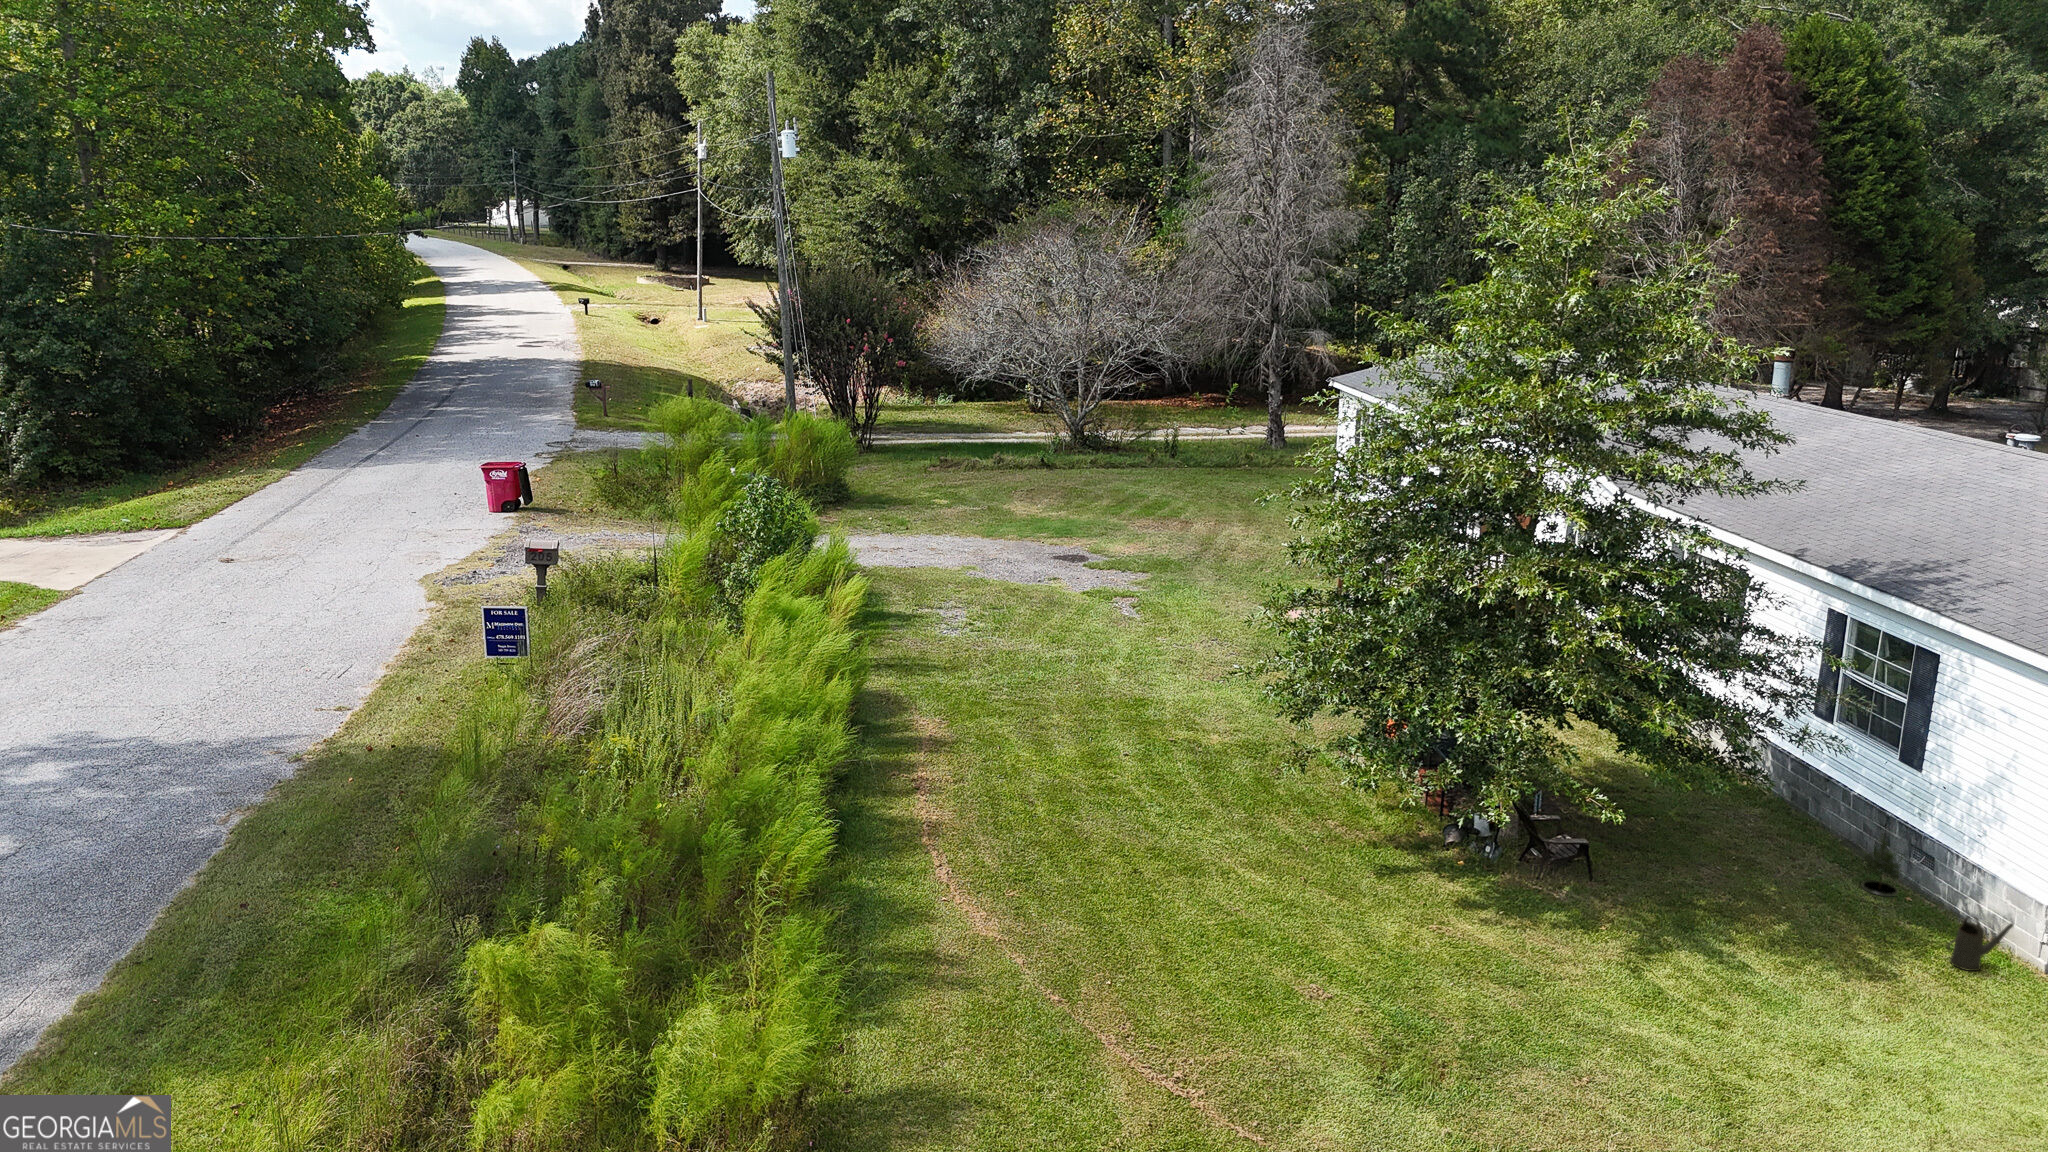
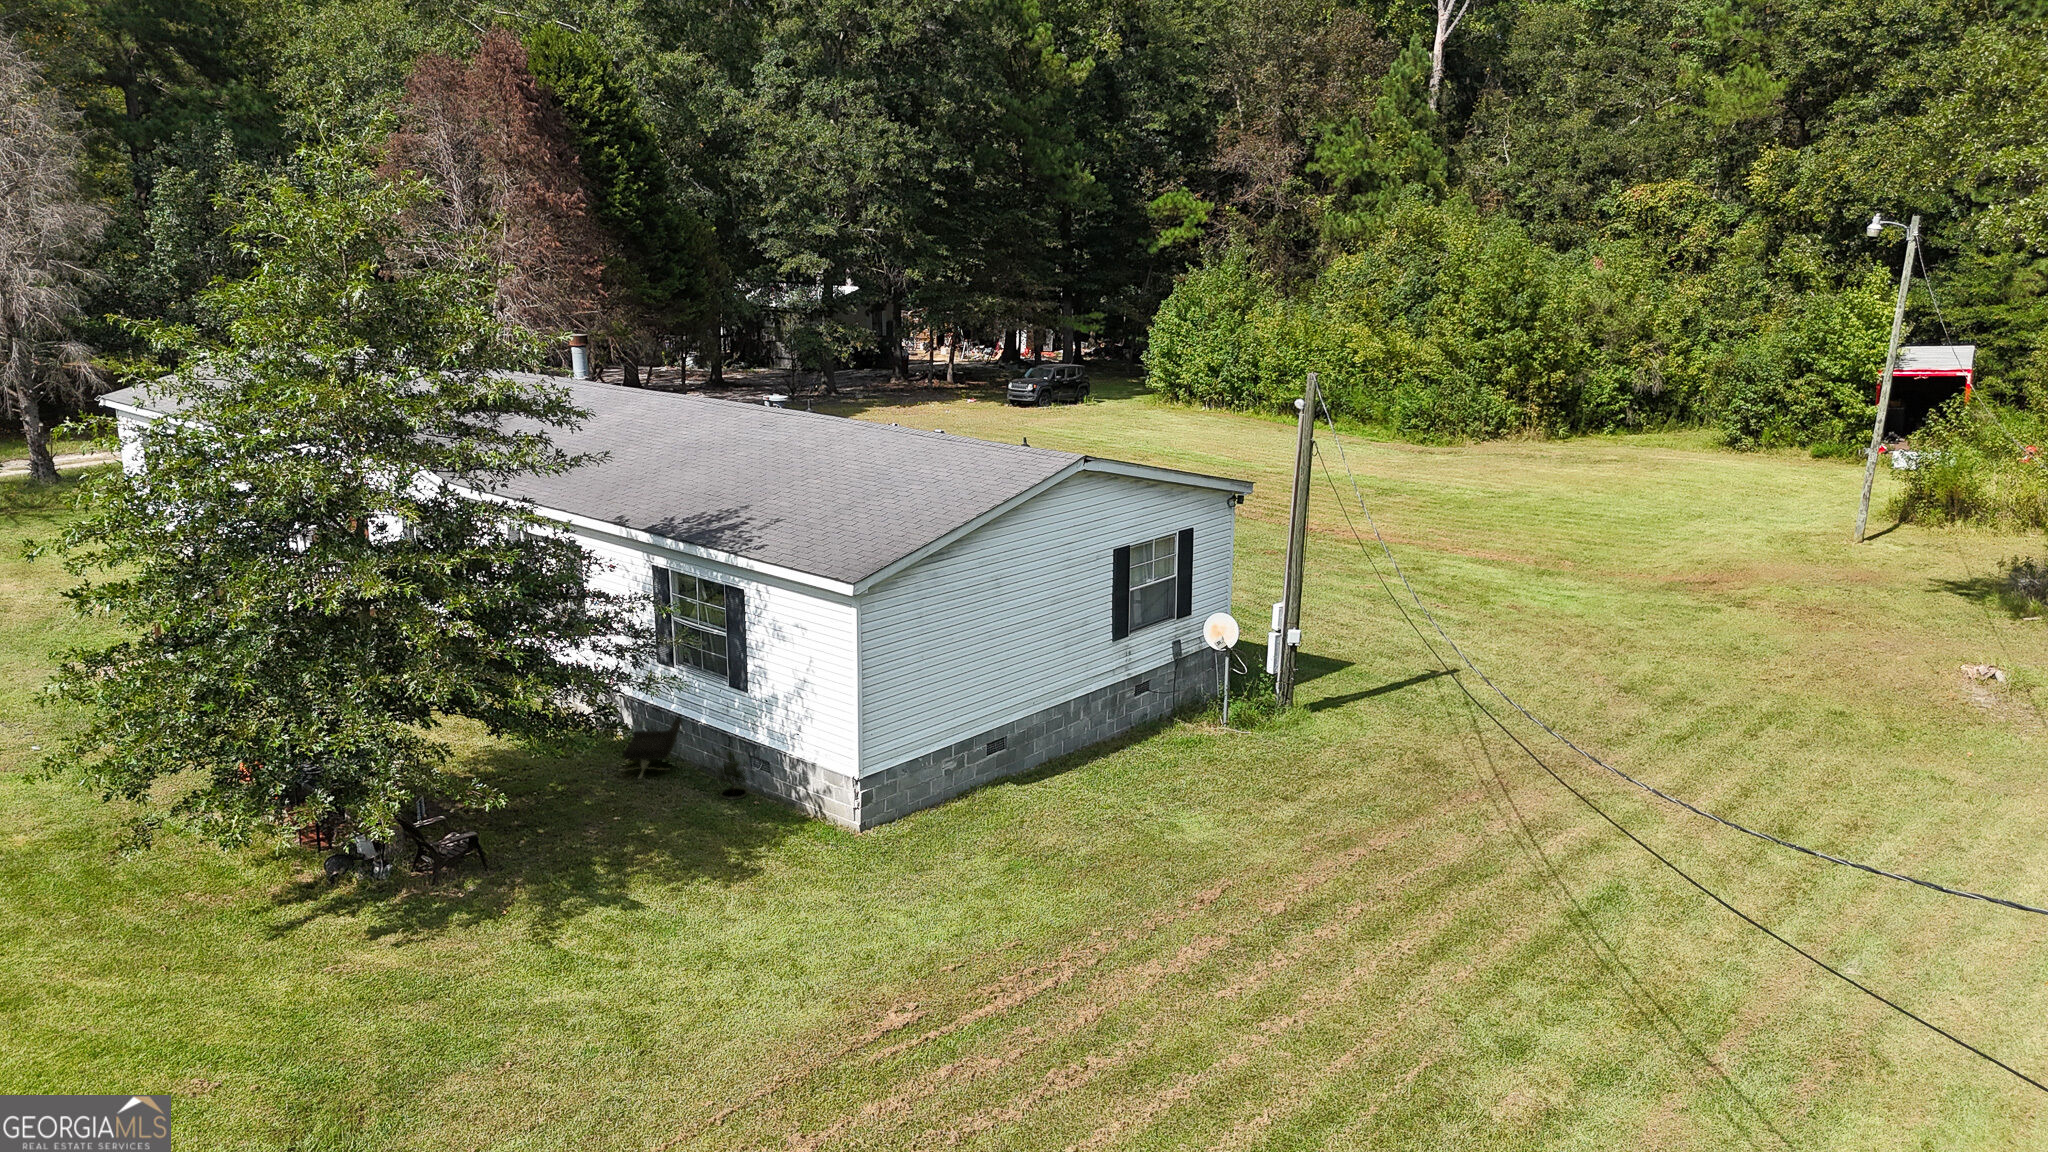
lounge chair: none [1742,783,1829,839] -> present [622,718,682,778]
watering can: present [1947,916,2014,971] -> none [789,791,831,840]

